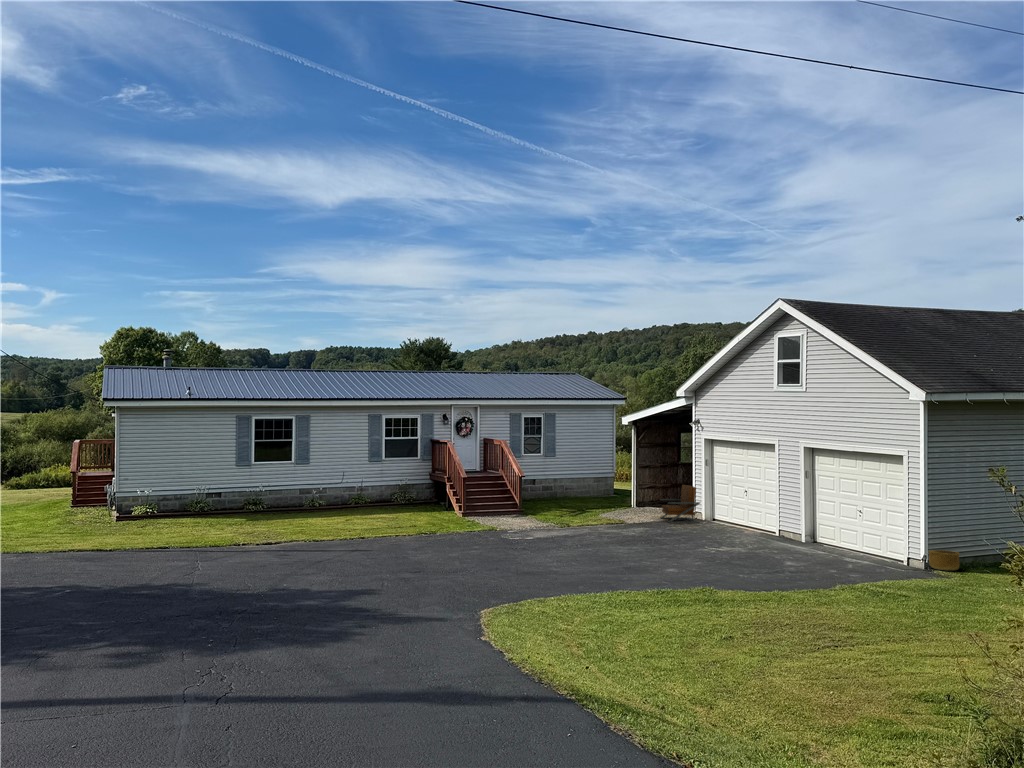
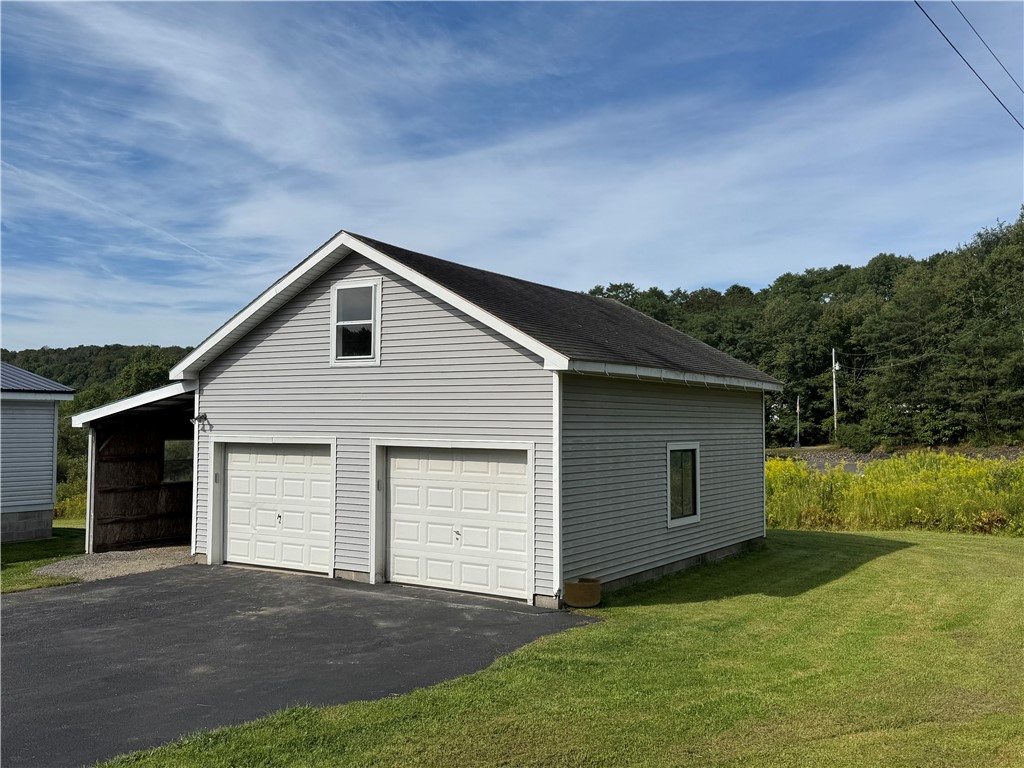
lounge chair: present [660,485,700,523] -> none [137,513,207,577]

